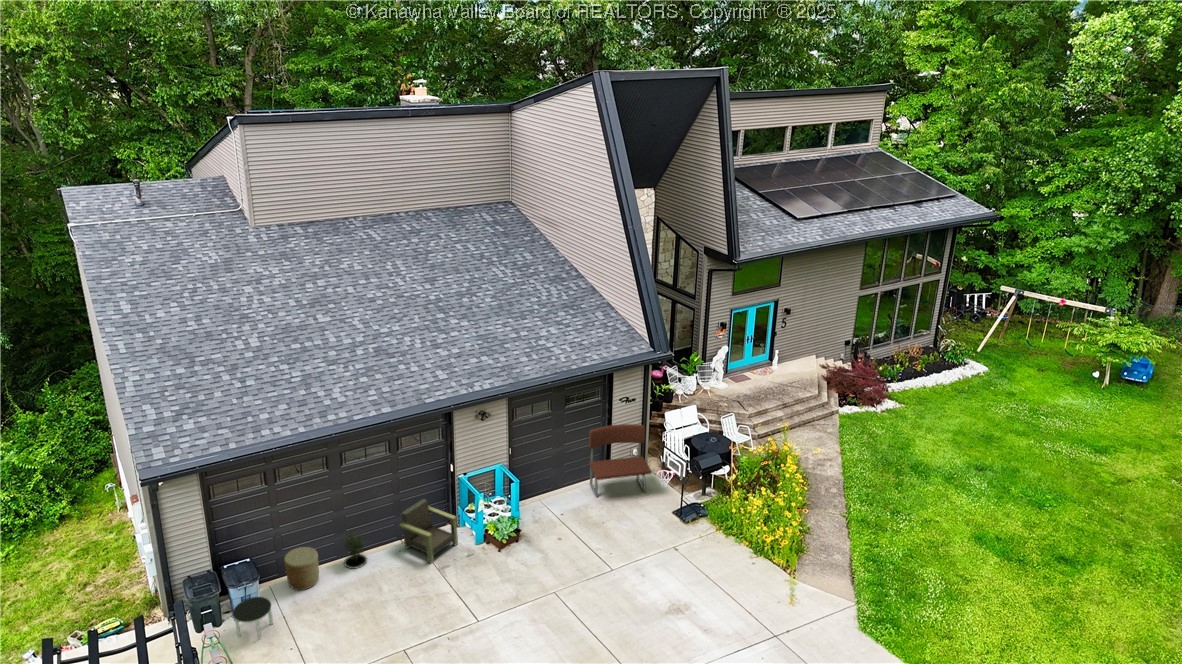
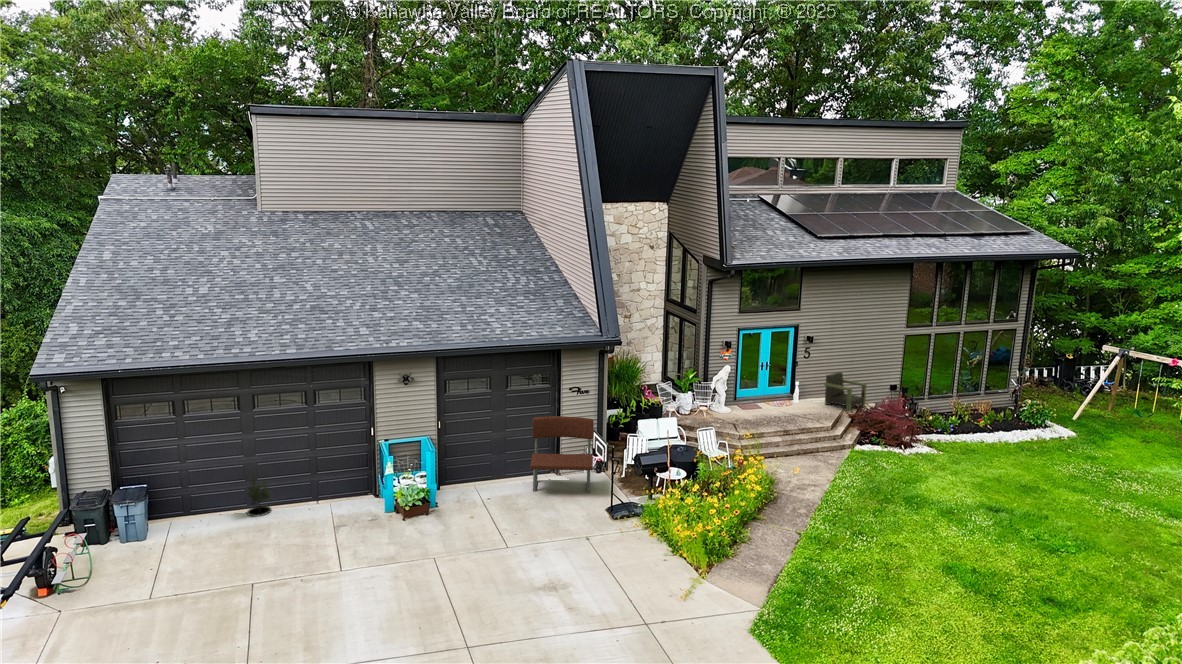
armchair: present [399,499,458,563] -> present [824,372,867,412]
woven basket: present [284,547,319,590] -> none [180,485,217,526]
round table: present [233,597,273,640] -> none [102,517,145,557]

